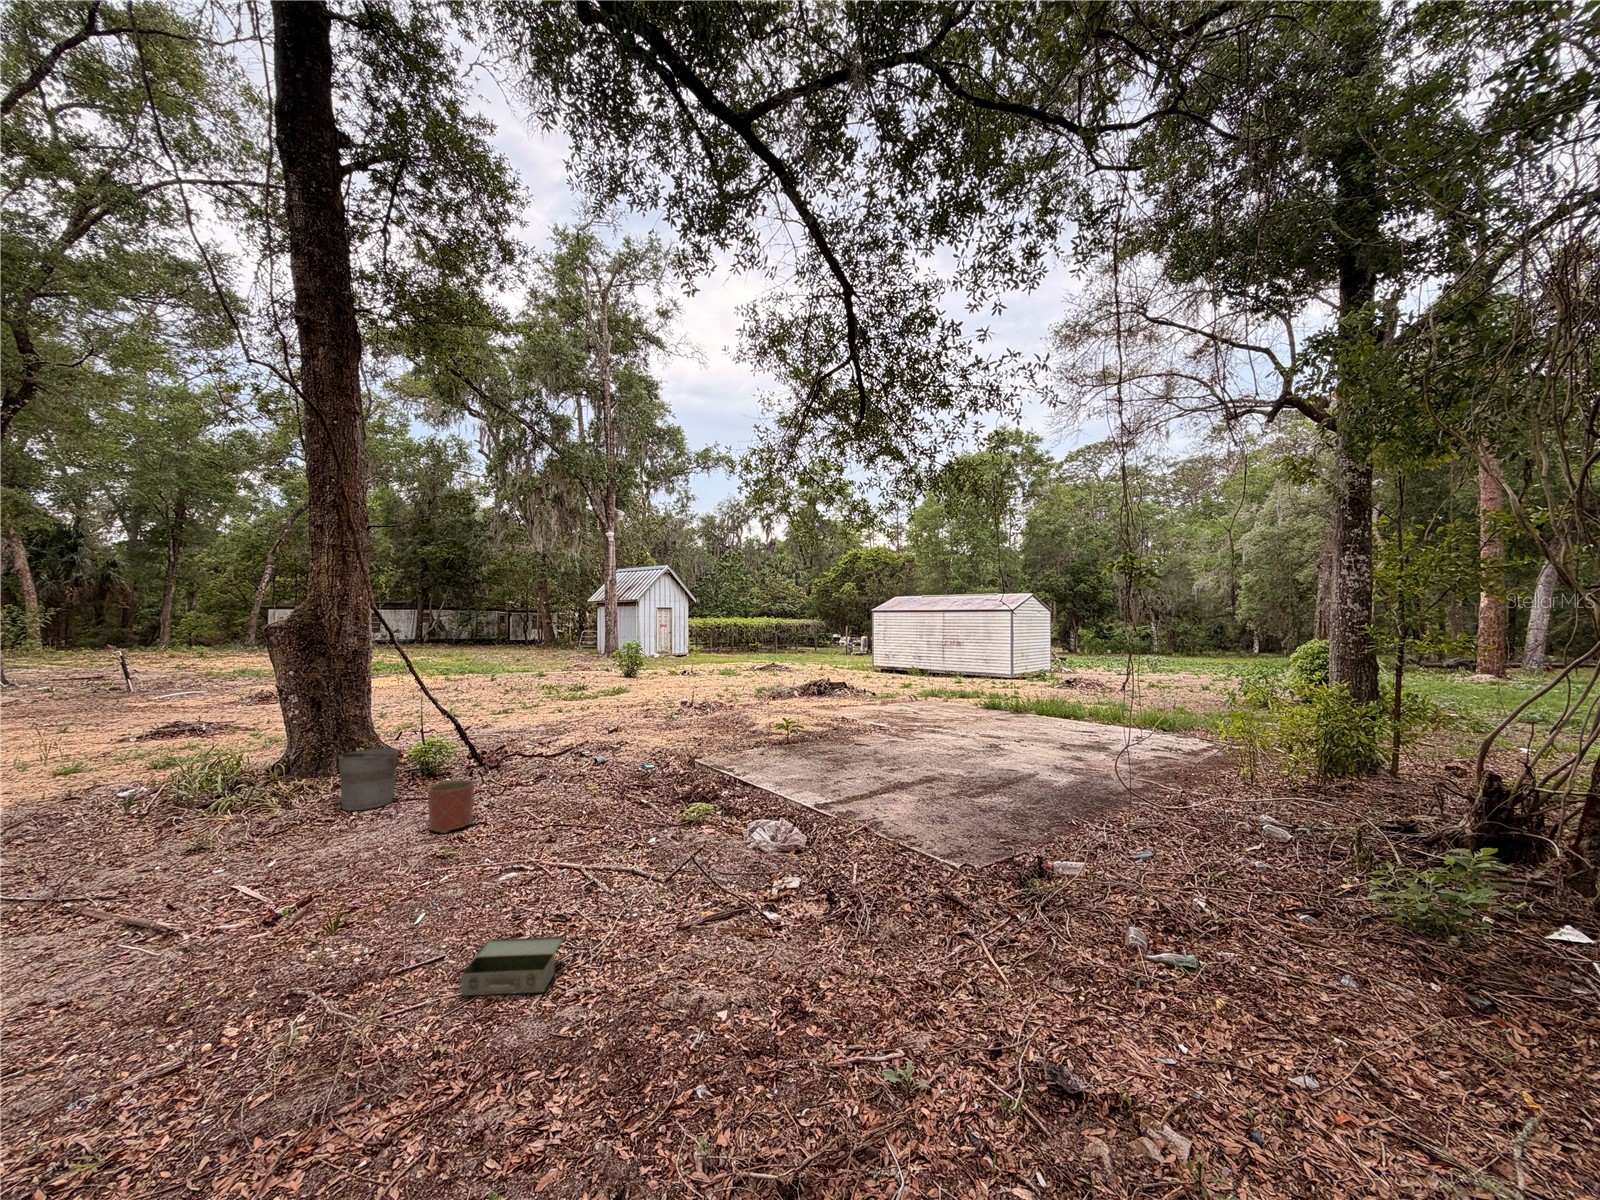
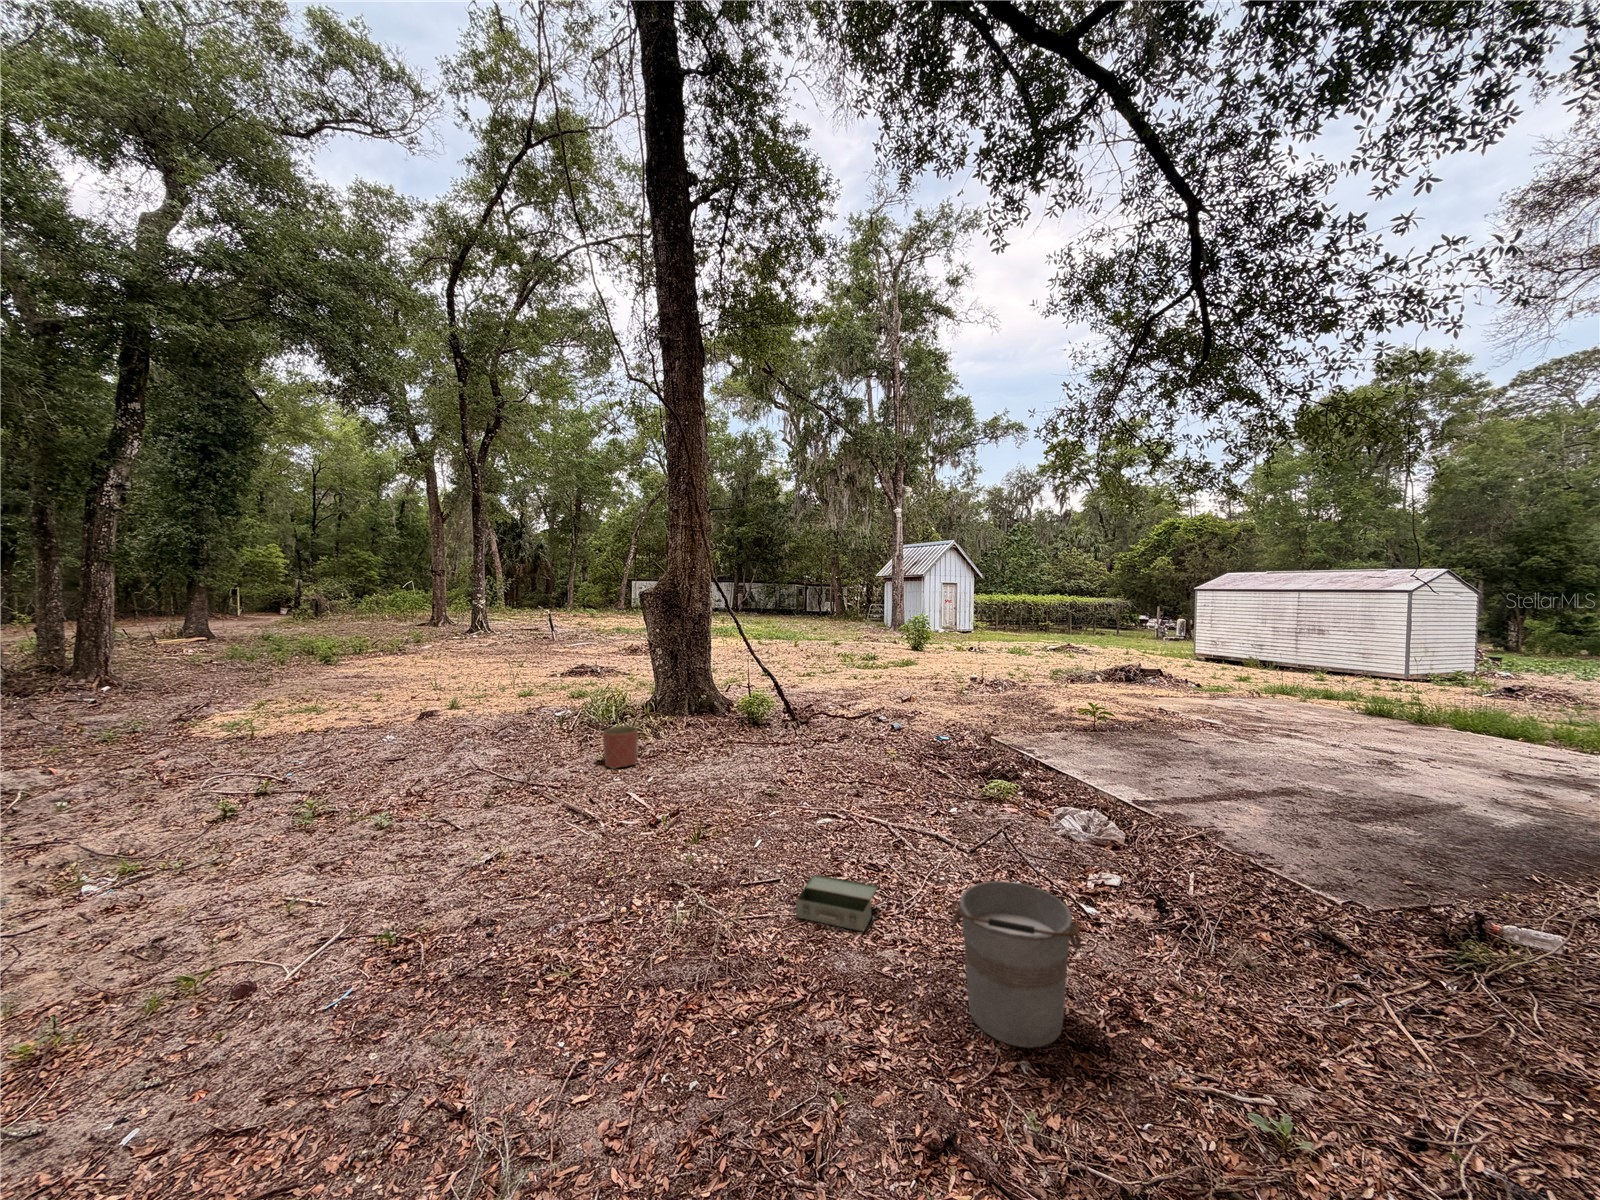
bucket: present [332,748,400,810] -> present [951,881,1081,1048]
planter: present [428,780,474,833] -> present [603,726,638,769]

